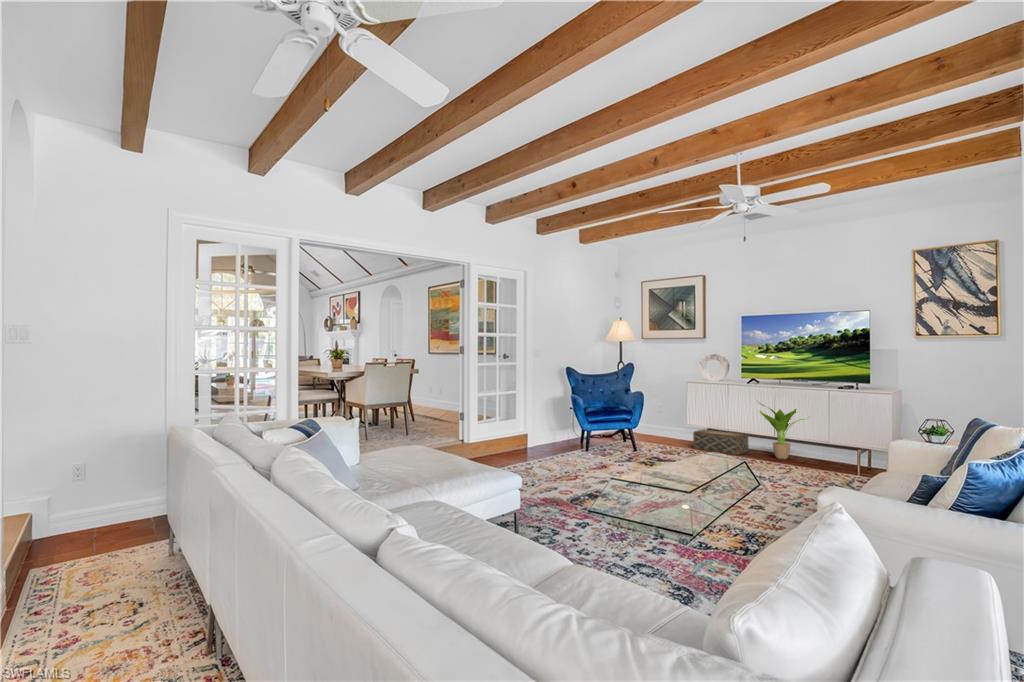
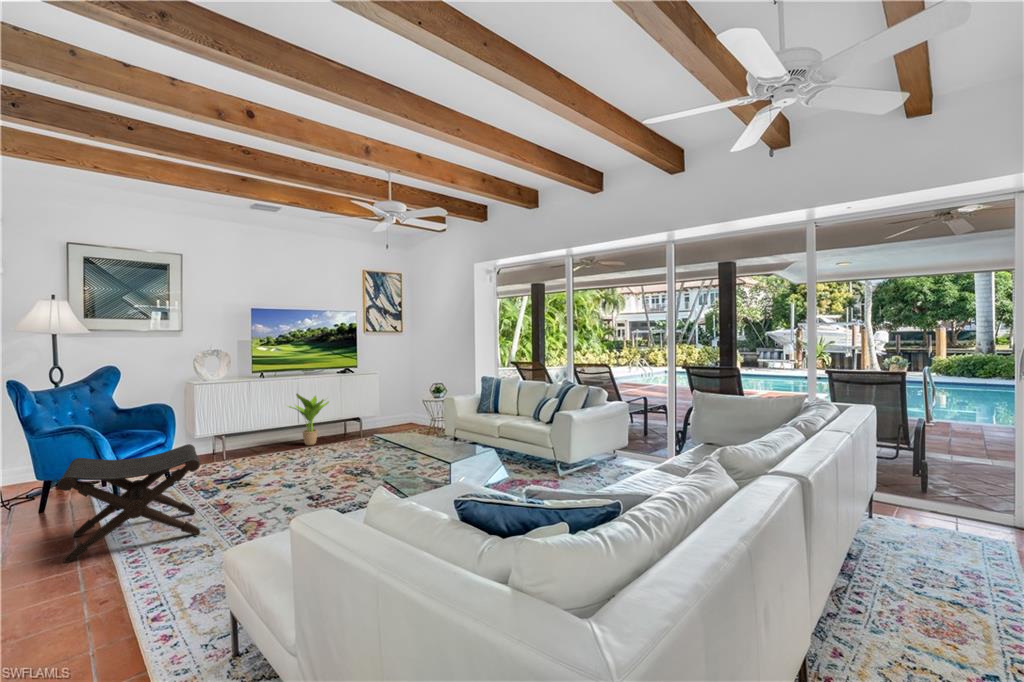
footstool: none [508,408,584,465] -> present [58,444,200,563]
woven basket: present [693,429,749,455] -> none [218,430,279,462]

